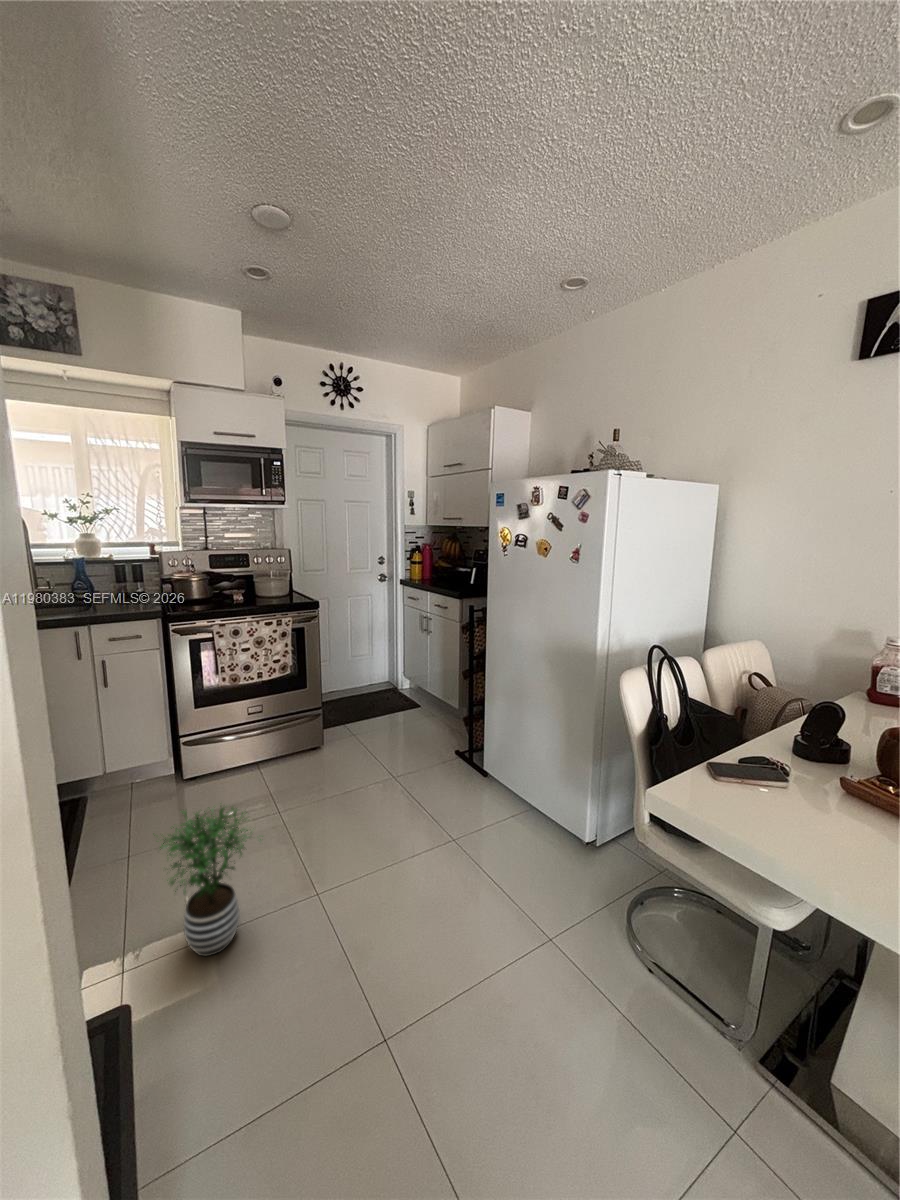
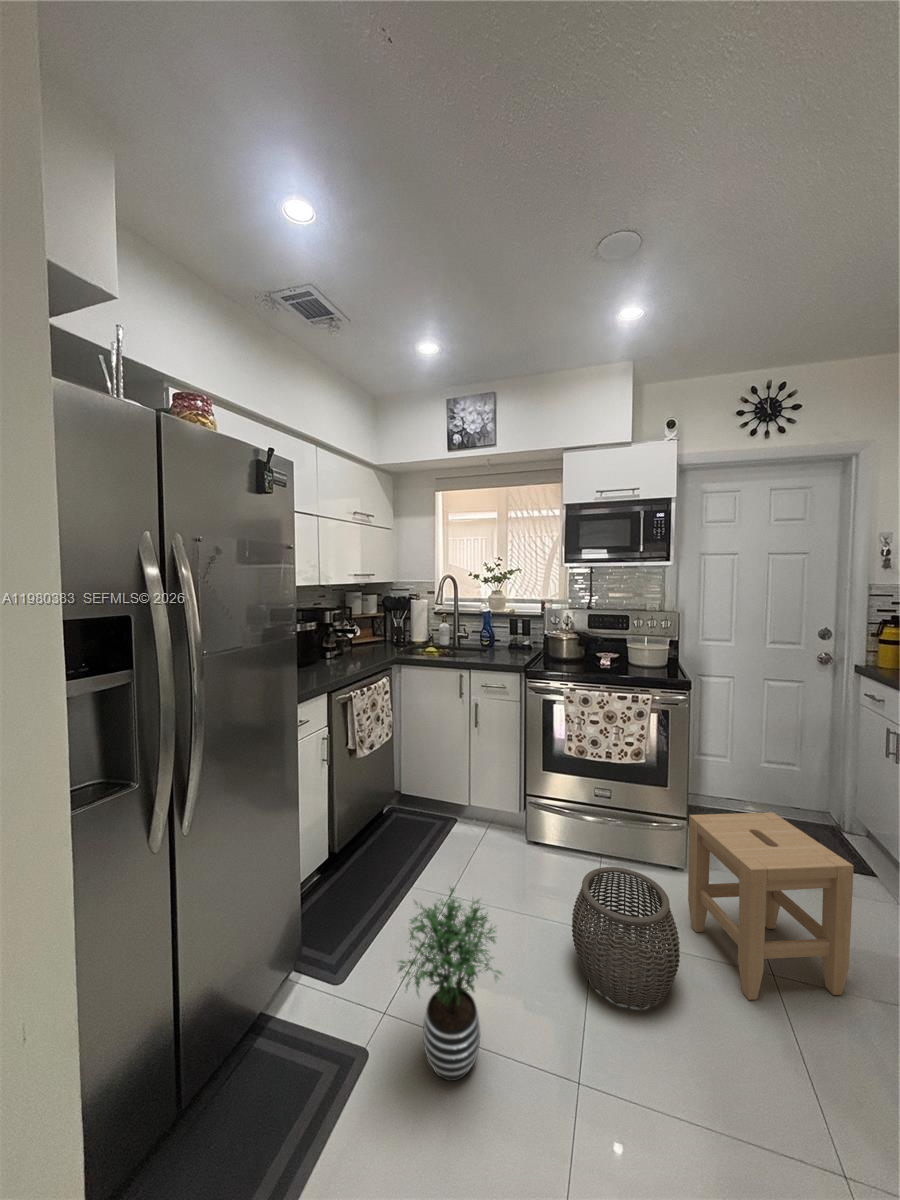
stool: none [335,680,425,792] -> present [688,812,854,1000]
woven basket: none [269,747,350,839] -> present [572,867,680,1009]

